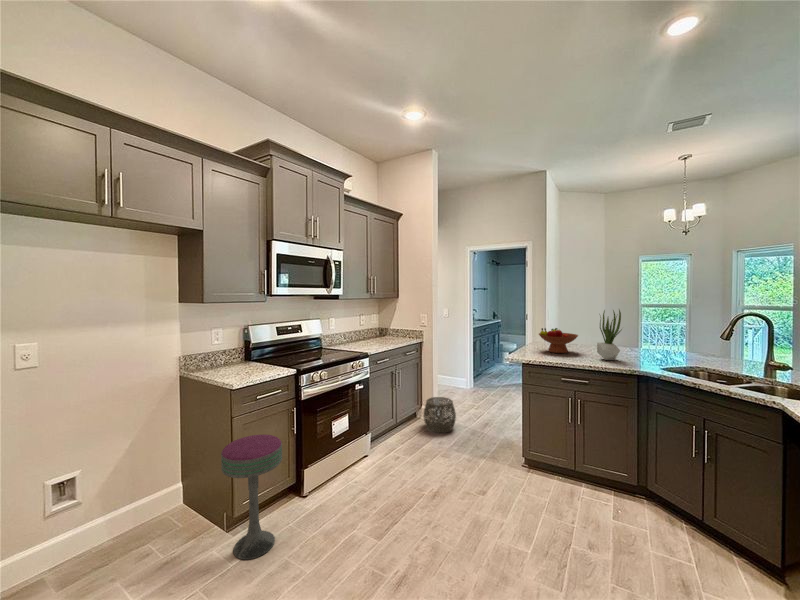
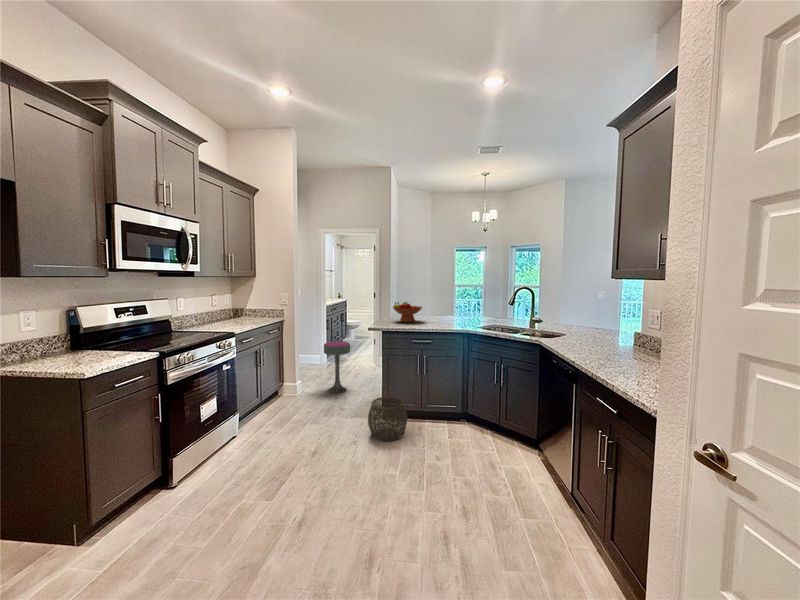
potted plant: present [597,310,622,360] -> none [437,285,454,324]
woven basket: present [424,397,456,433] -> present [368,397,407,441]
bar stool: present [221,435,282,559] -> present [324,341,350,393]

